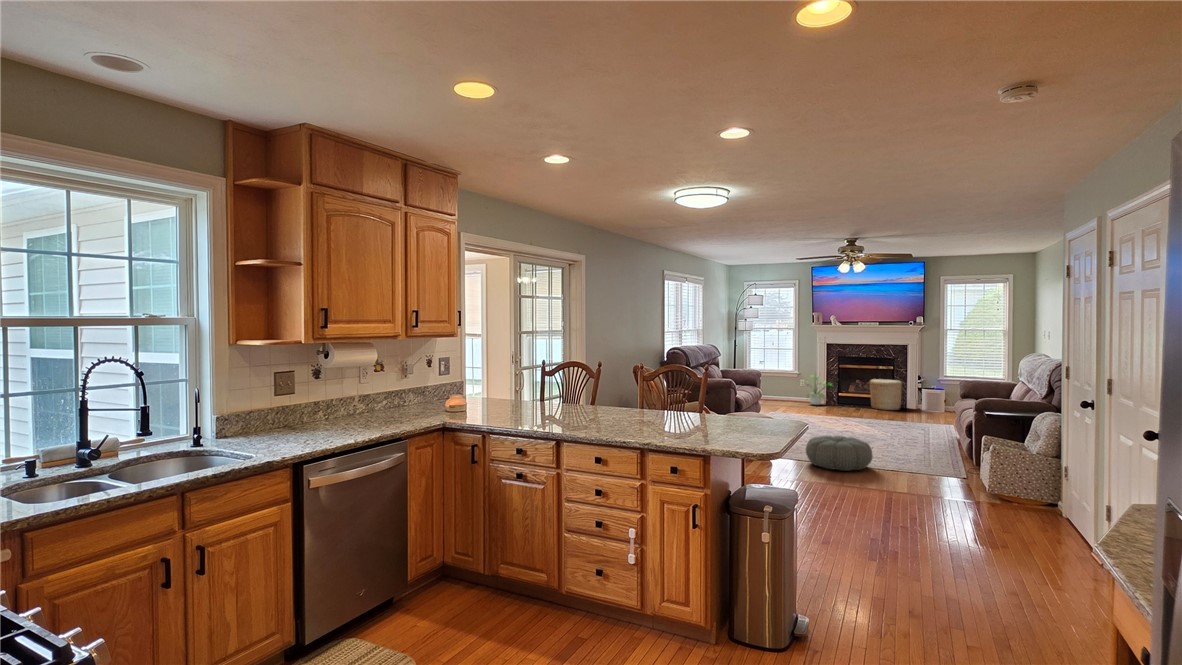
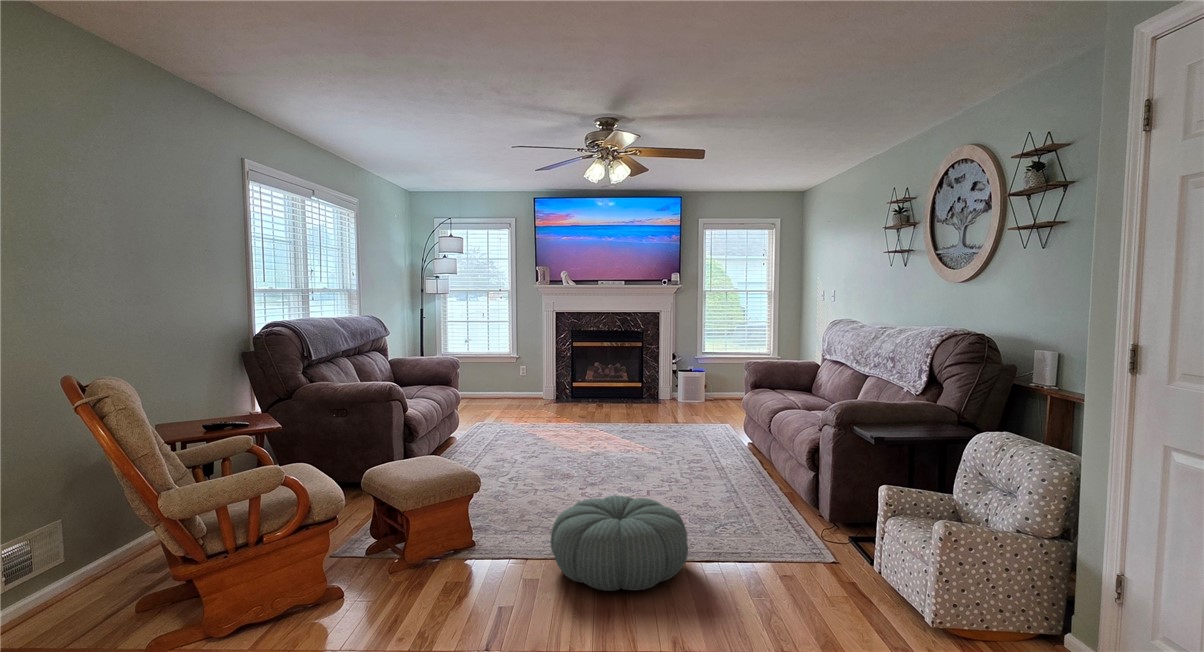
potted plant: present [806,376,832,405] -> none [525,348,576,403]
woven basket: present [870,379,902,410] -> none [613,360,655,404]

